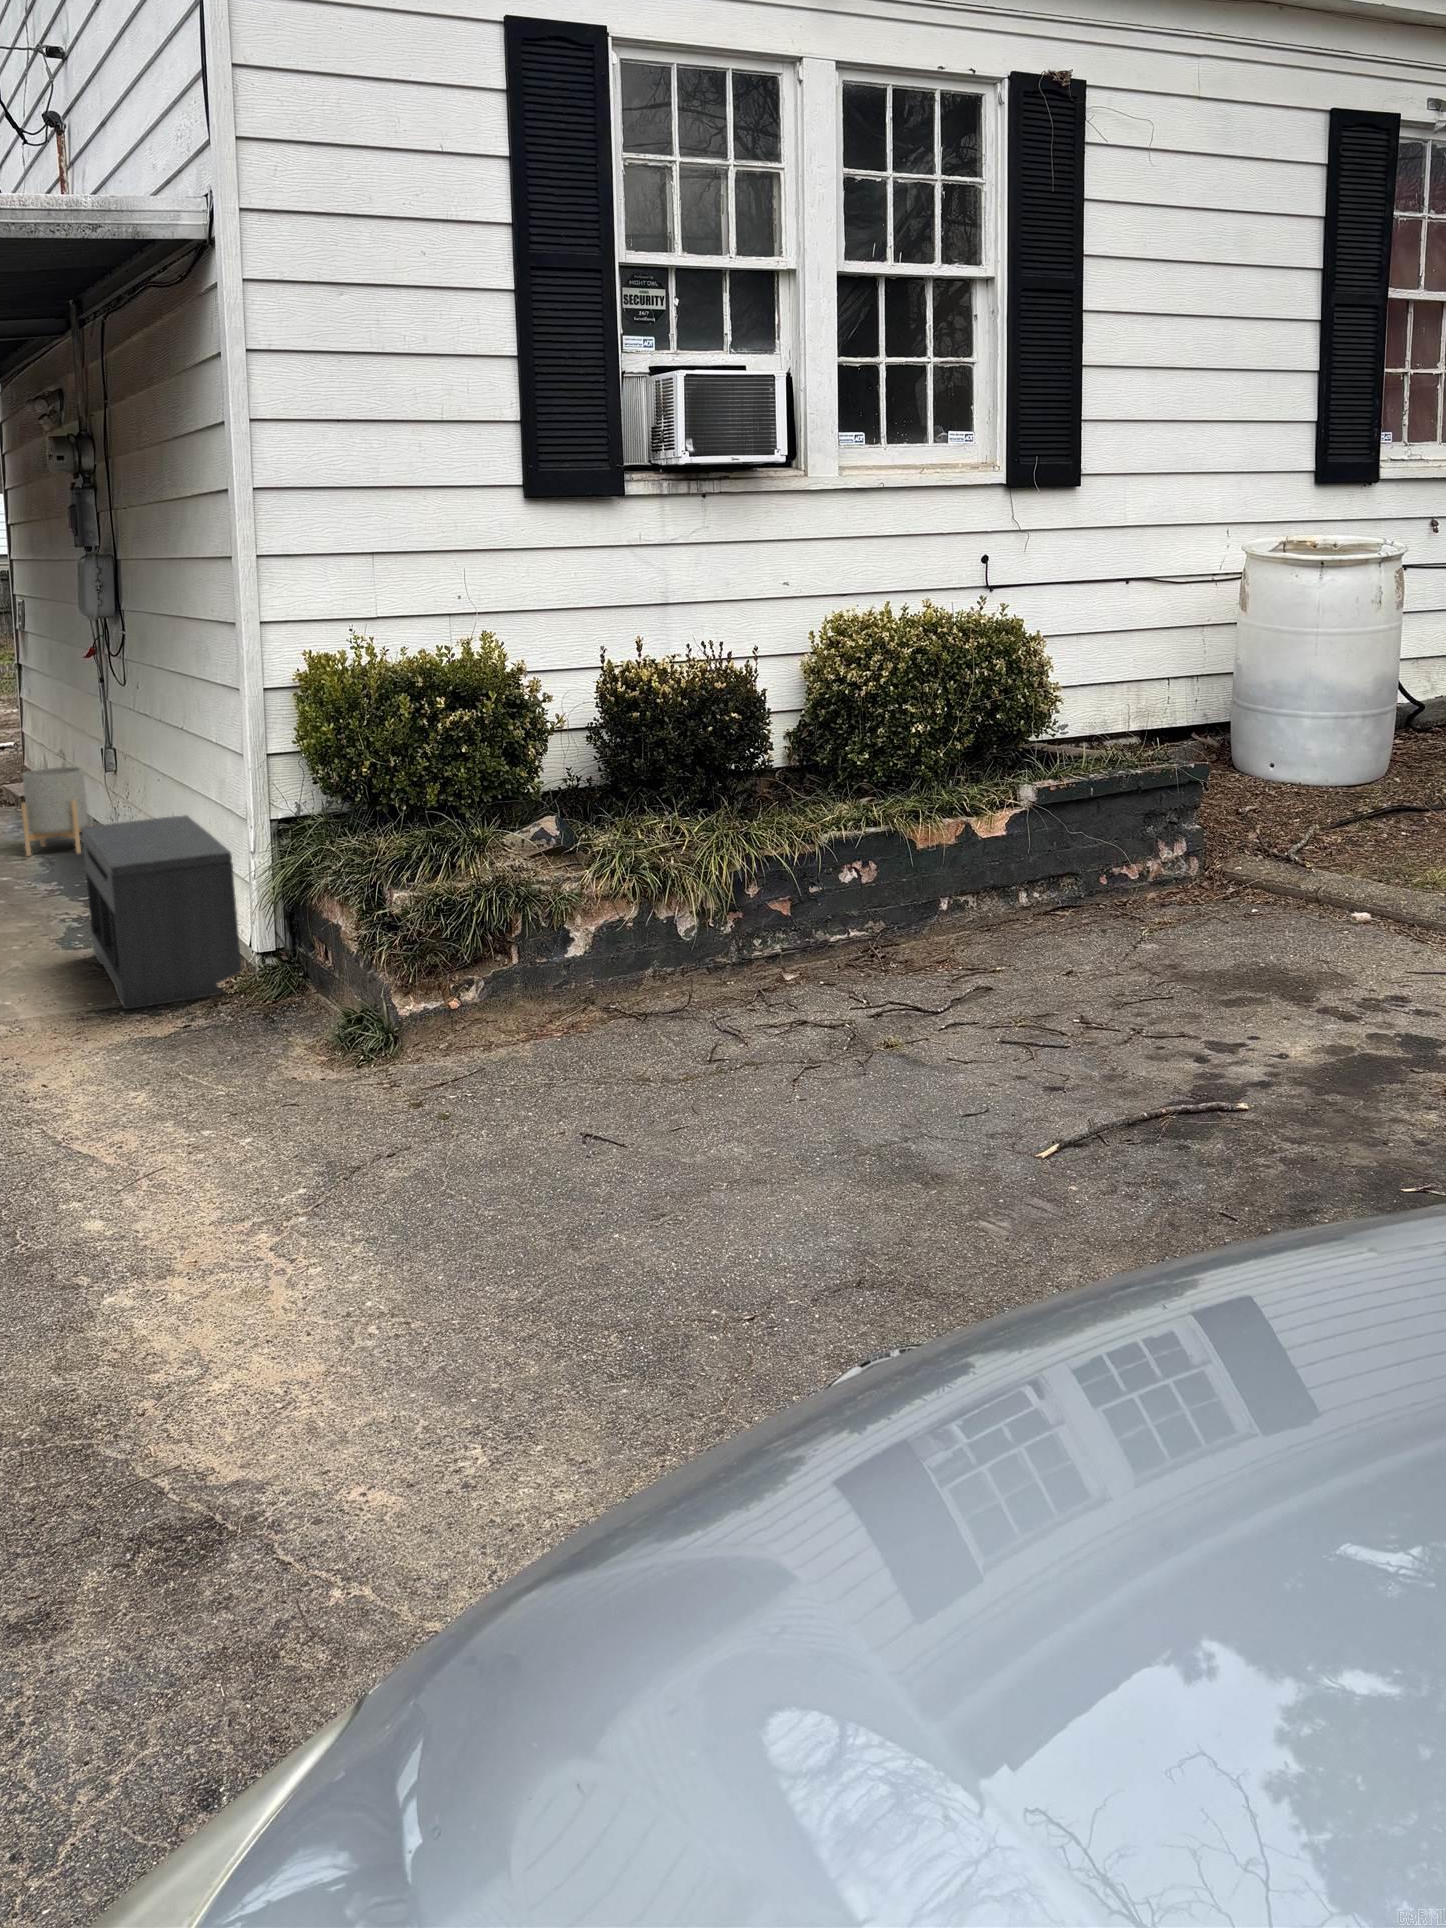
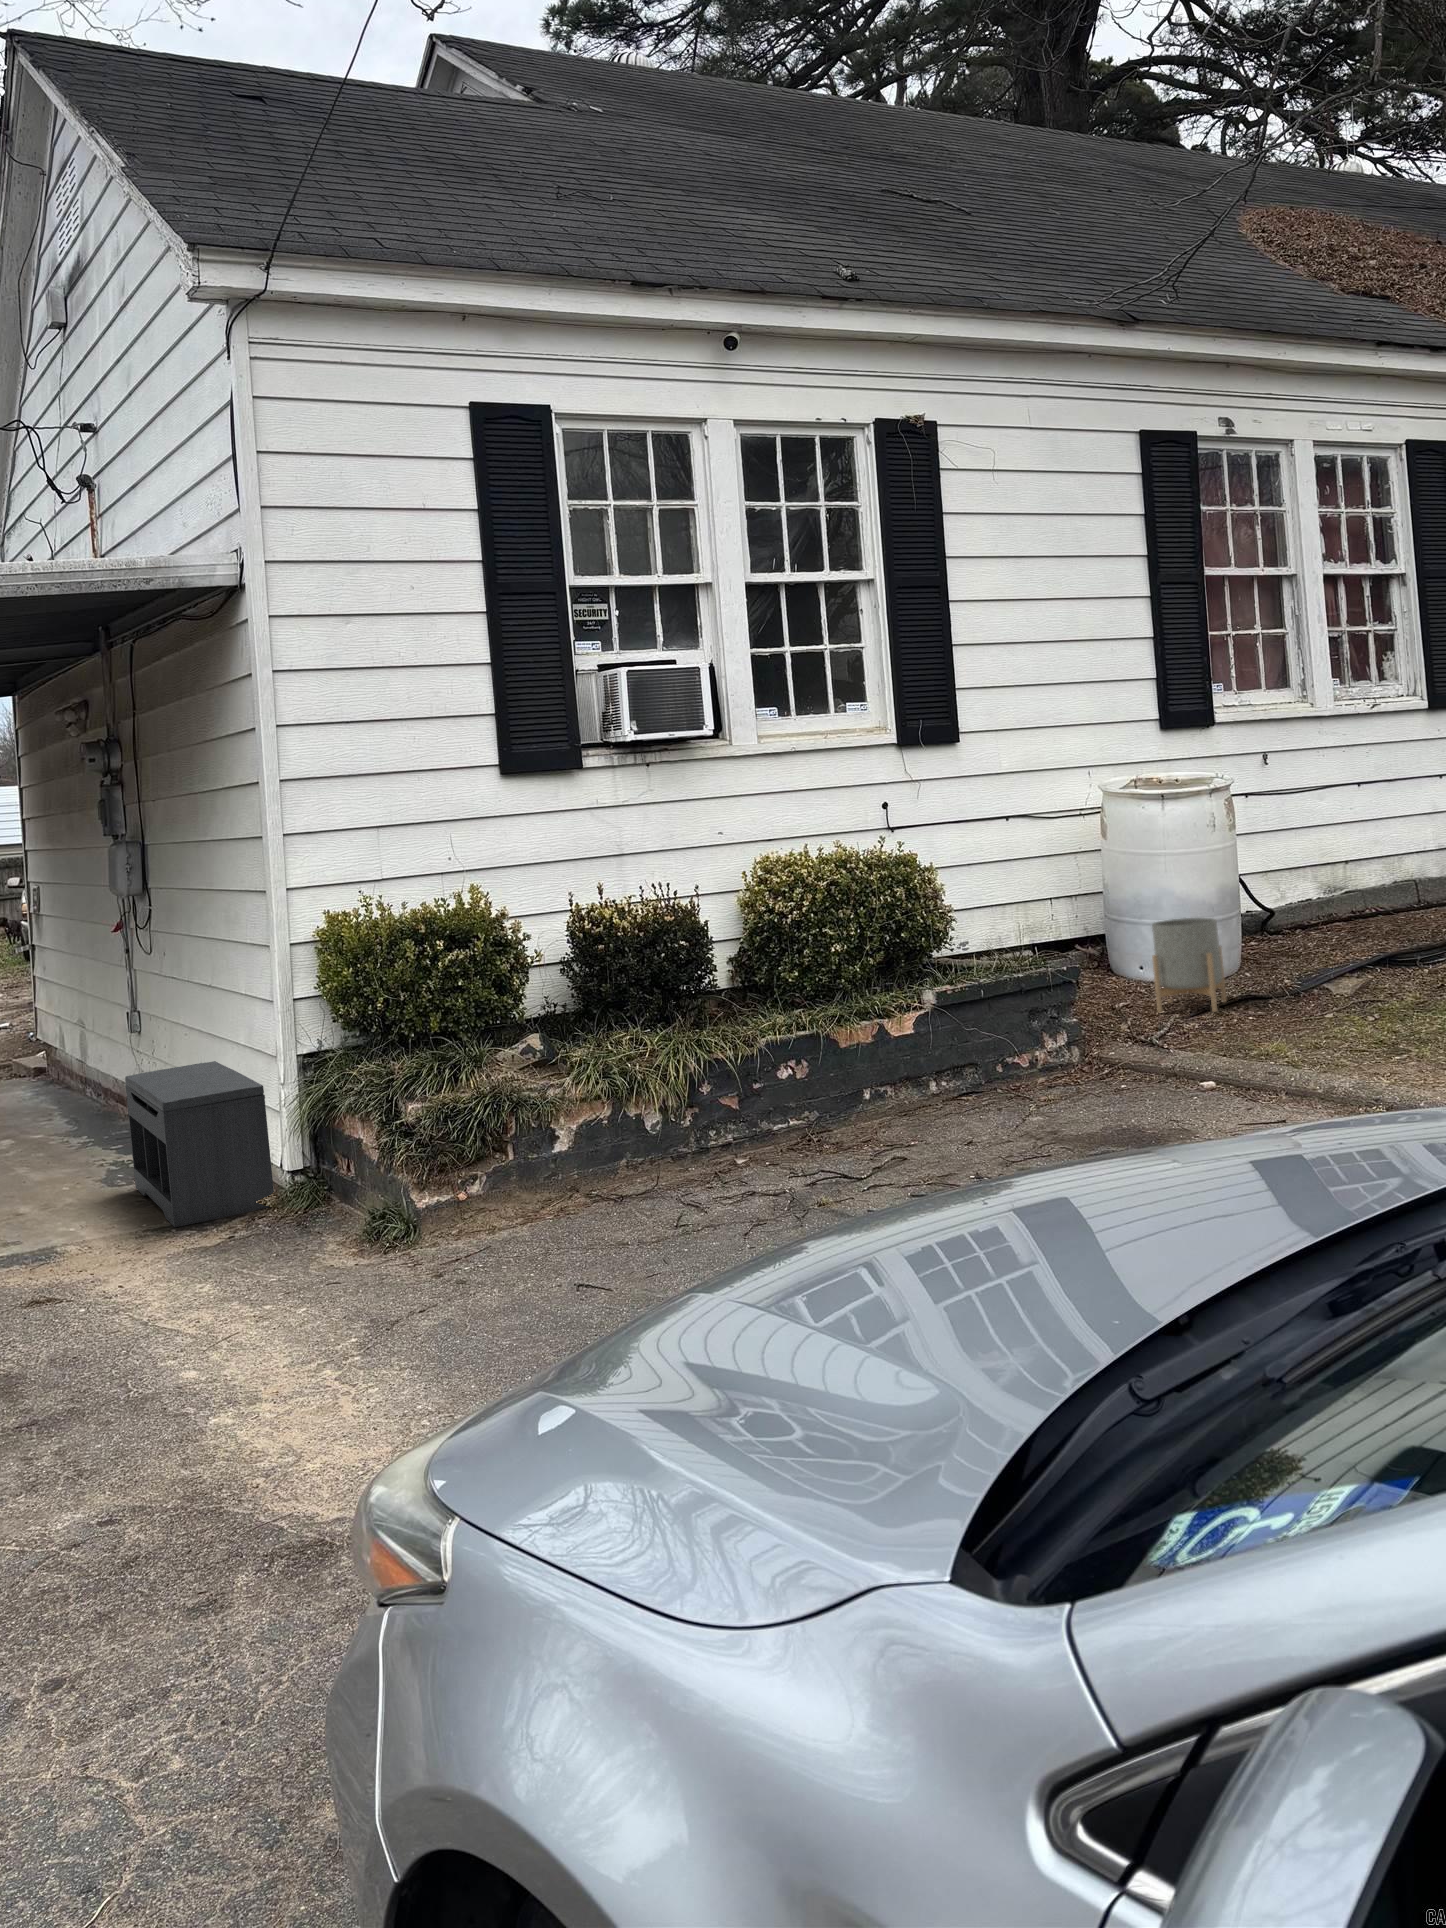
planter: present [21,767,93,856] -> present [1152,918,1226,1013]

